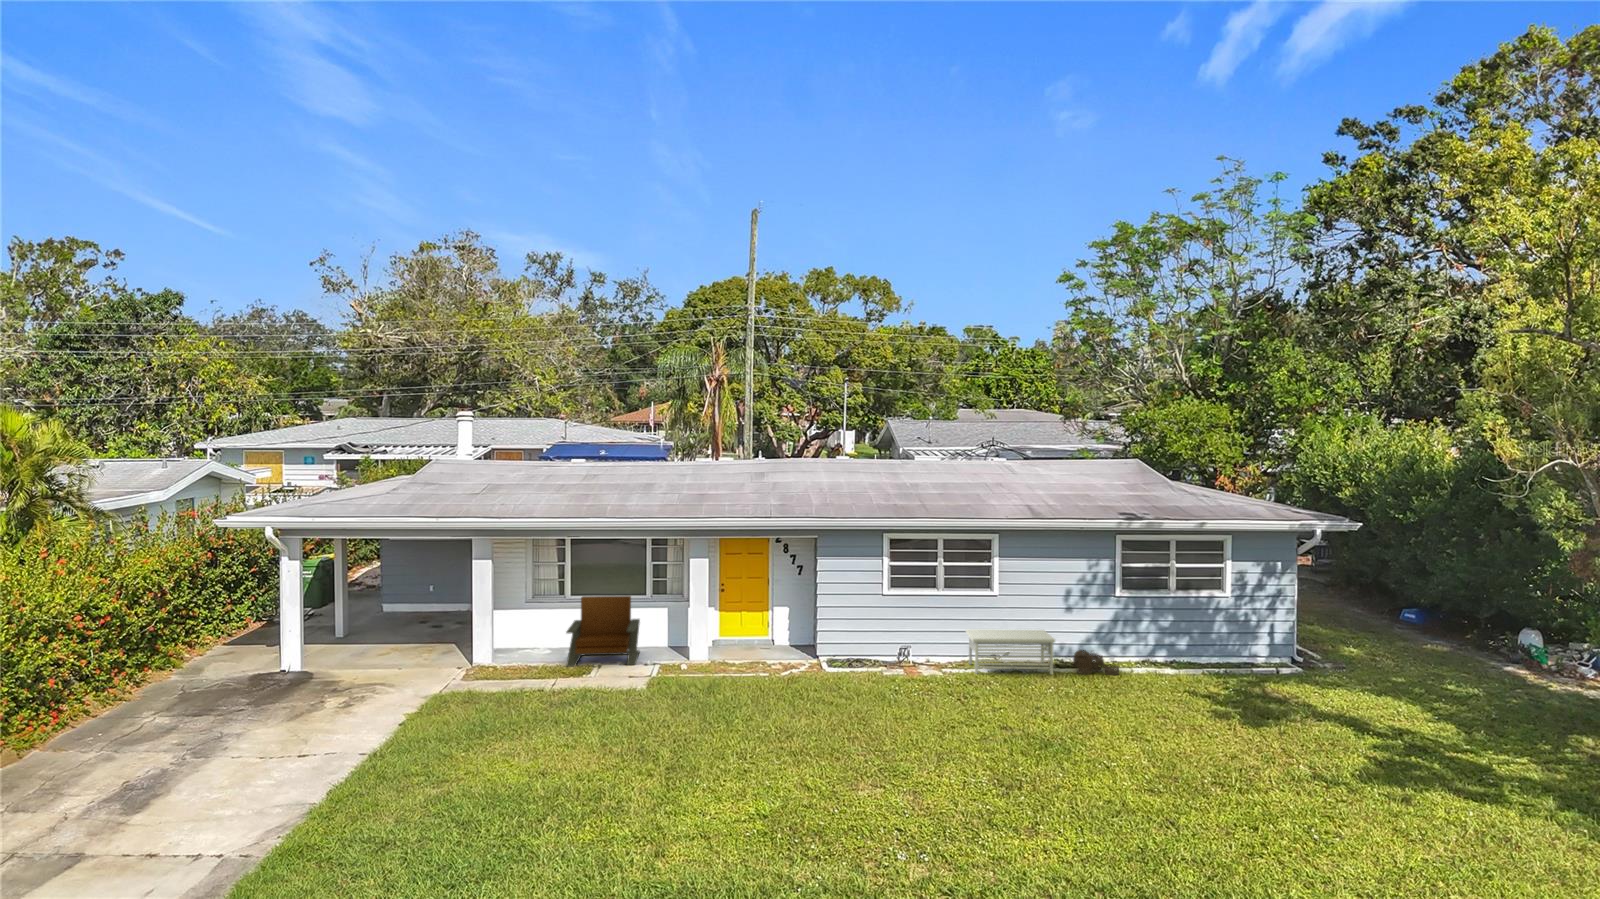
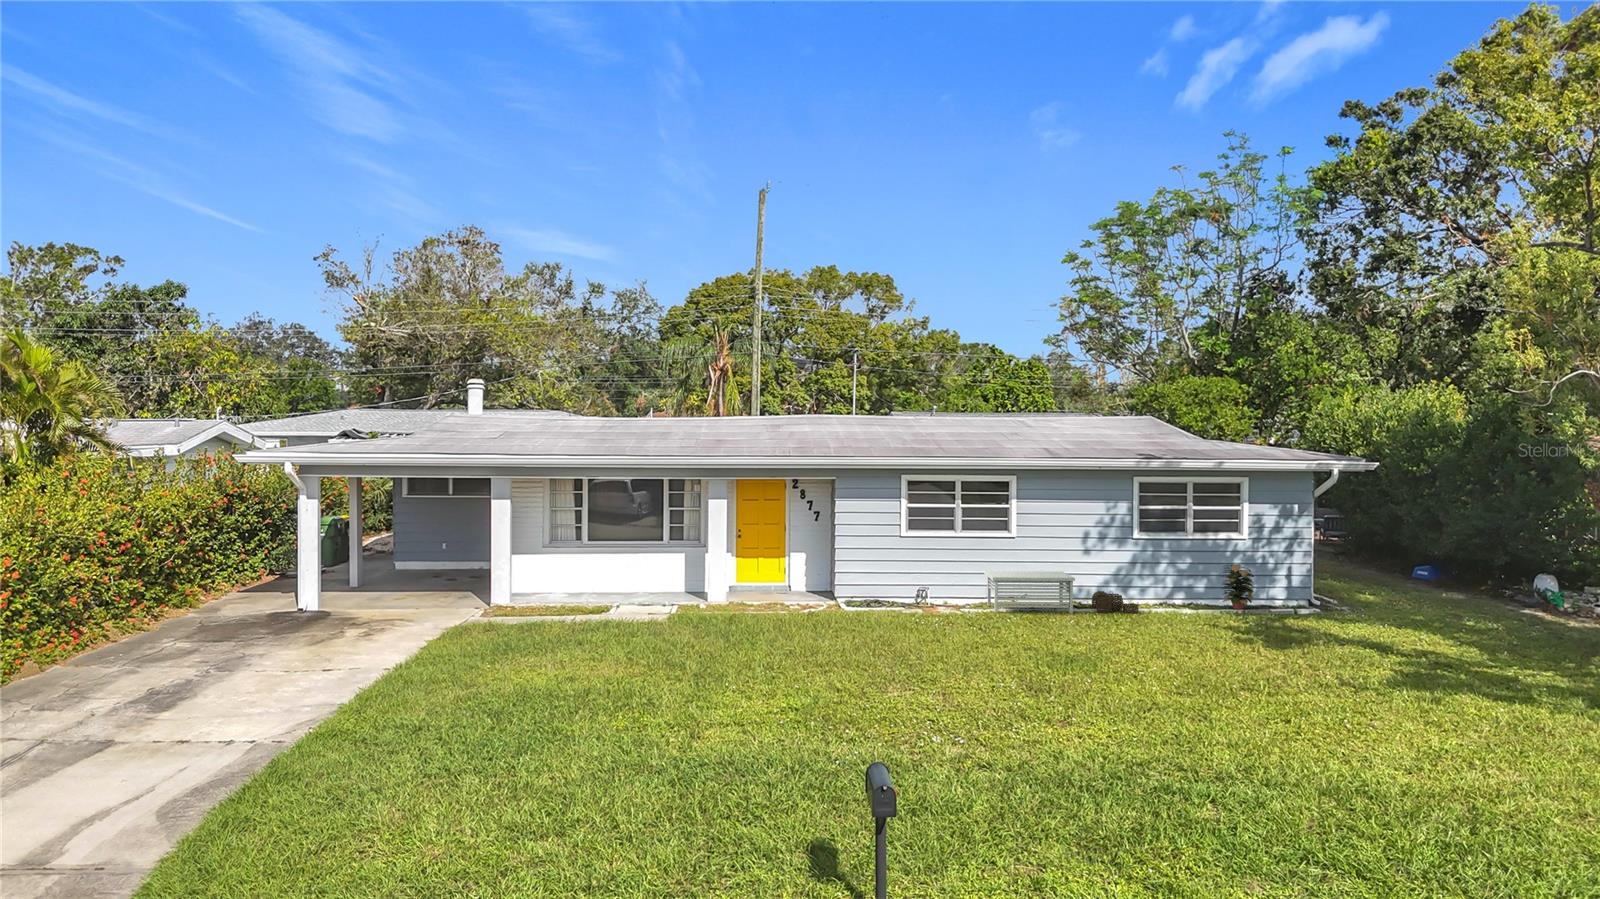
lounge chair: present [566,595,640,667] -> none [585,540,657,608]
decorative plant: none [1203,623,1236,669] -> present [1222,564,1254,609]

